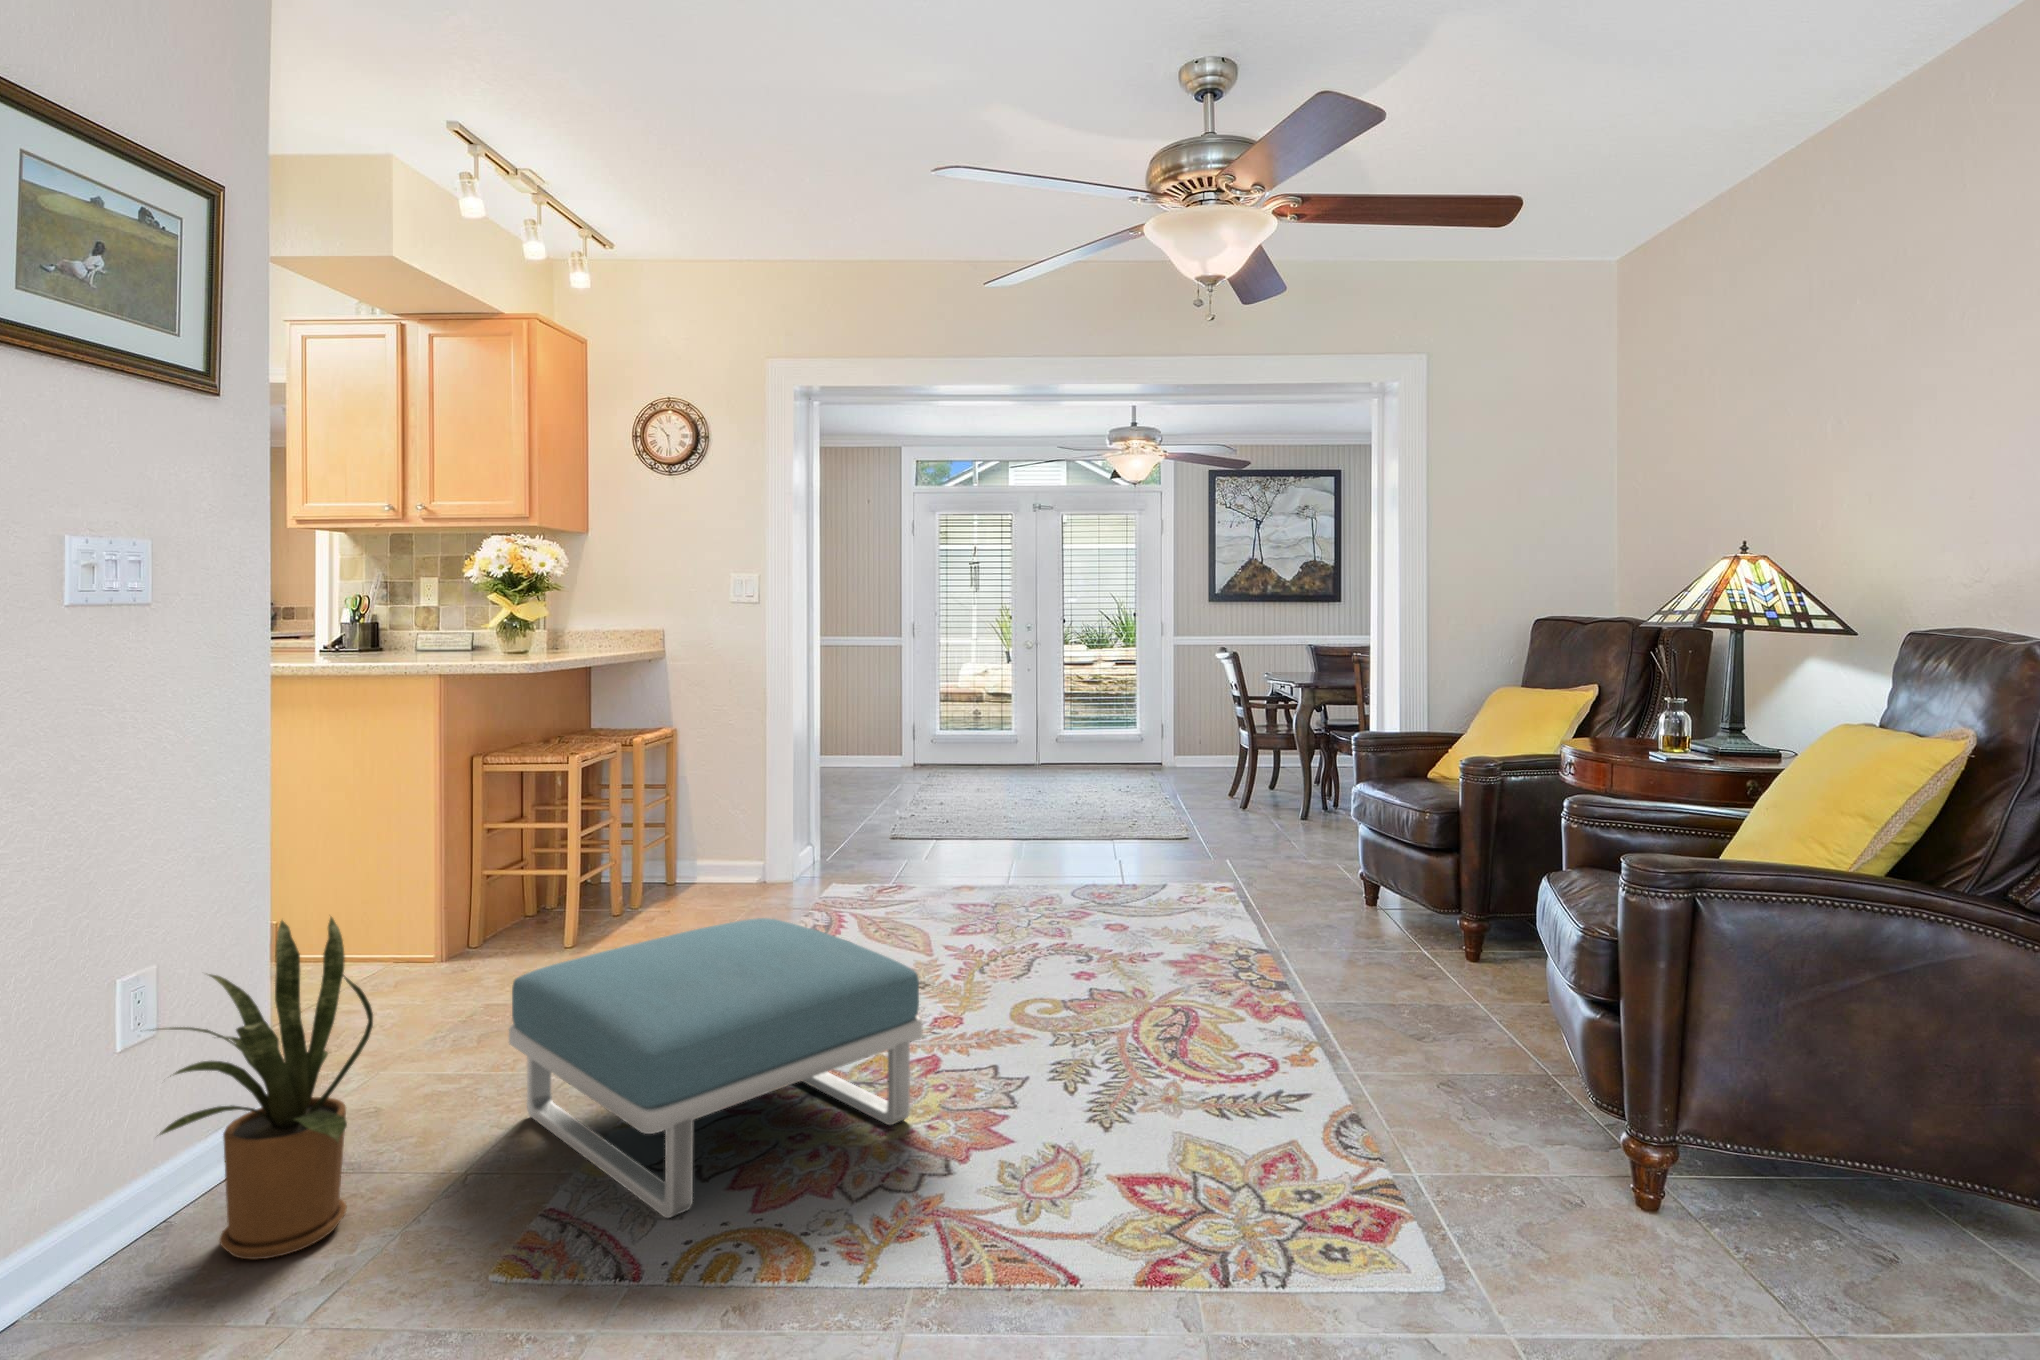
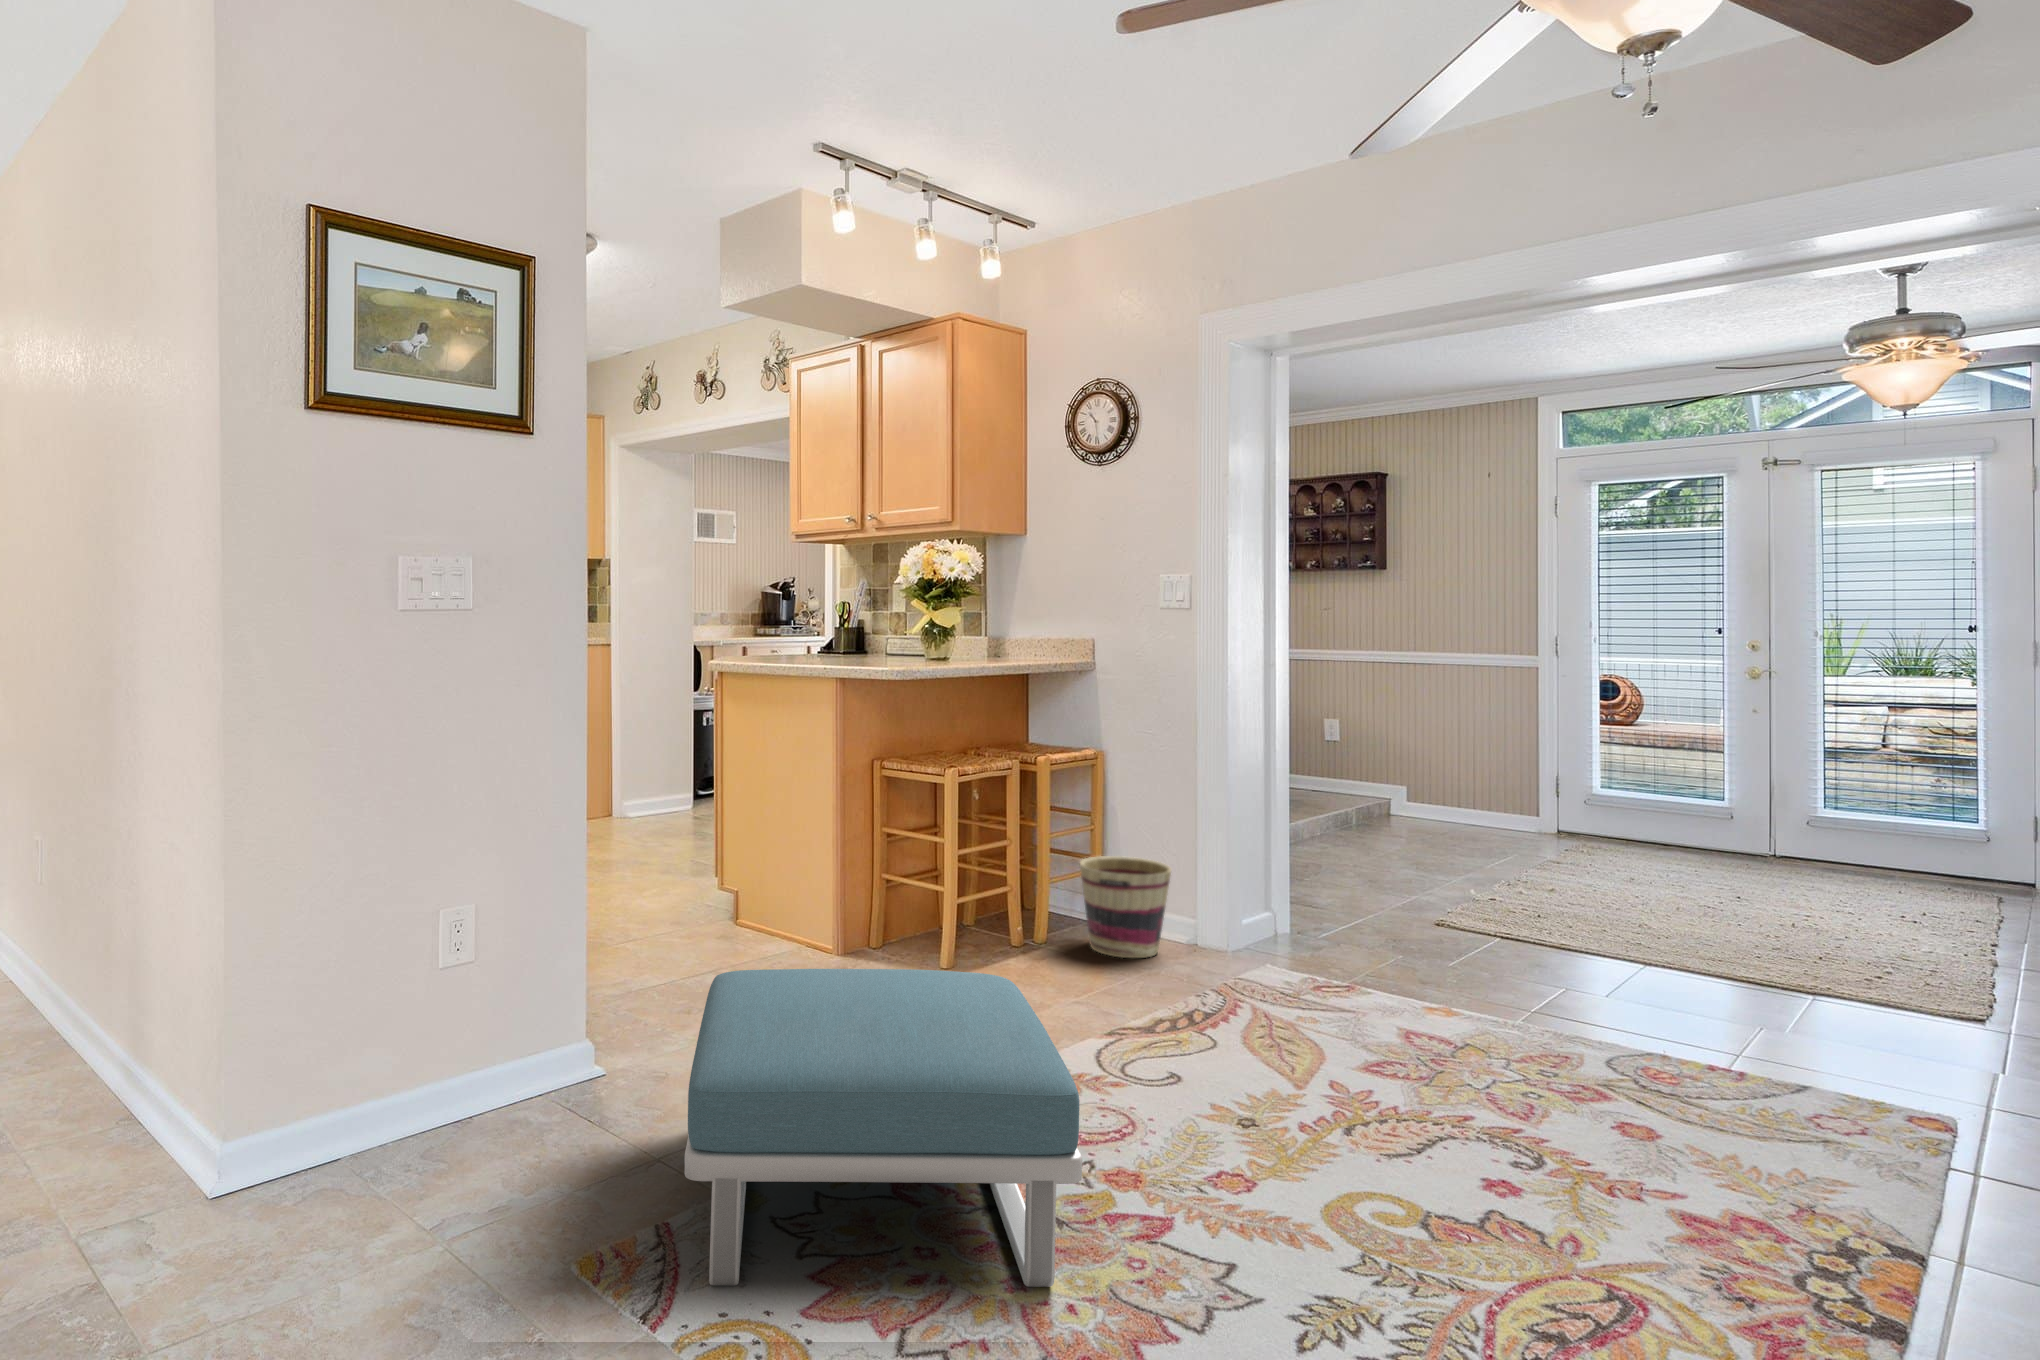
basket: none [668,816,751,905] -> present [1080,856,1171,958]
house plant: present [153,917,373,1259] -> none [377,867,552,1173]

